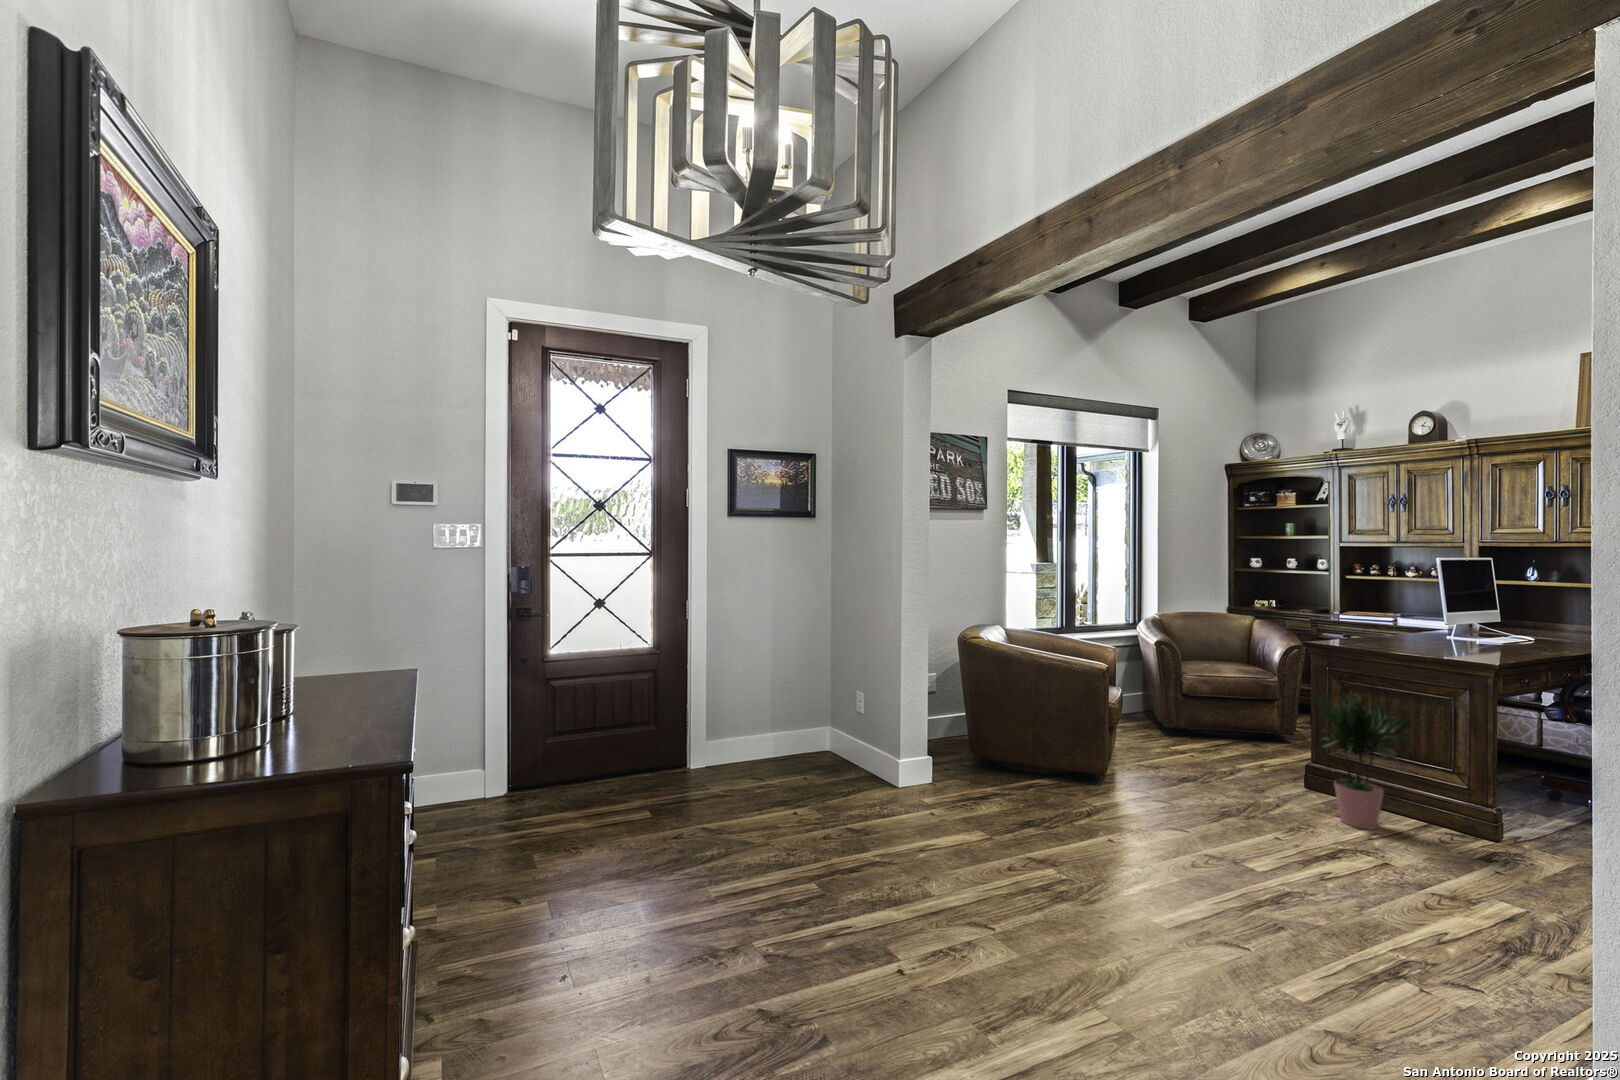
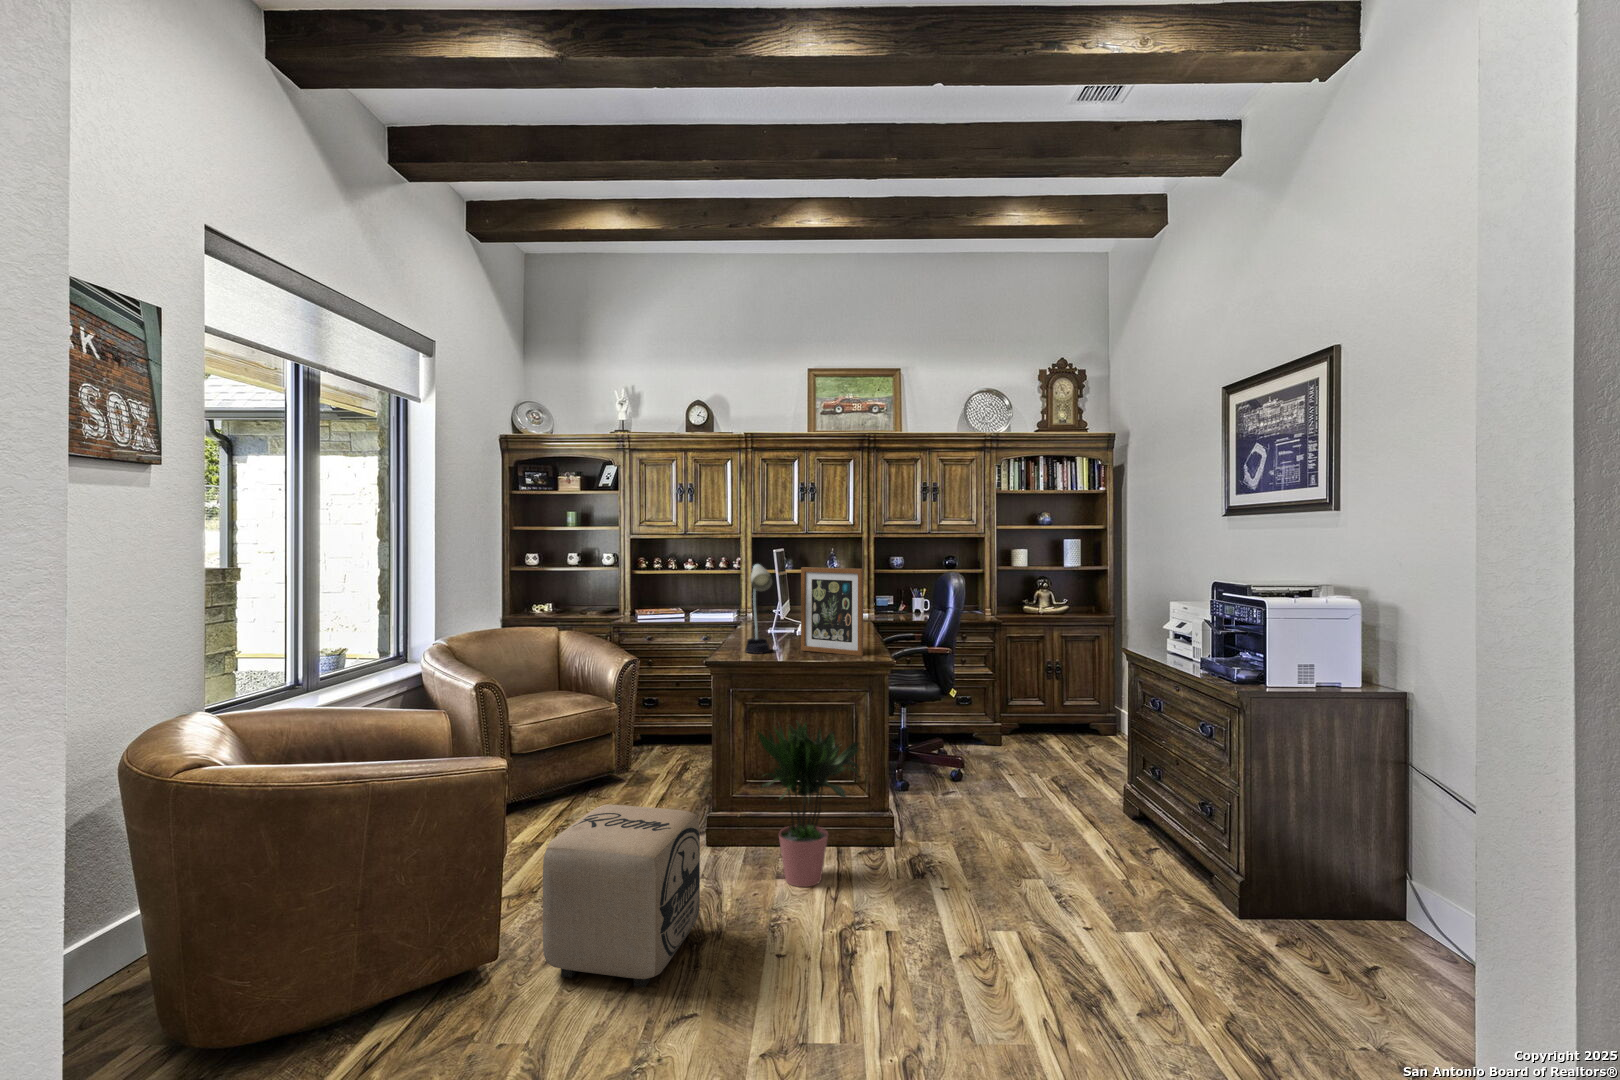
desk lamp: none [1356,567,1386,645] -> present [745,564,772,654]
picture frame: none [1415,571,1470,656] -> present [801,567,863,656]
ottoman: none [1125,713,1237,814] -> present [543,804,700,988]

